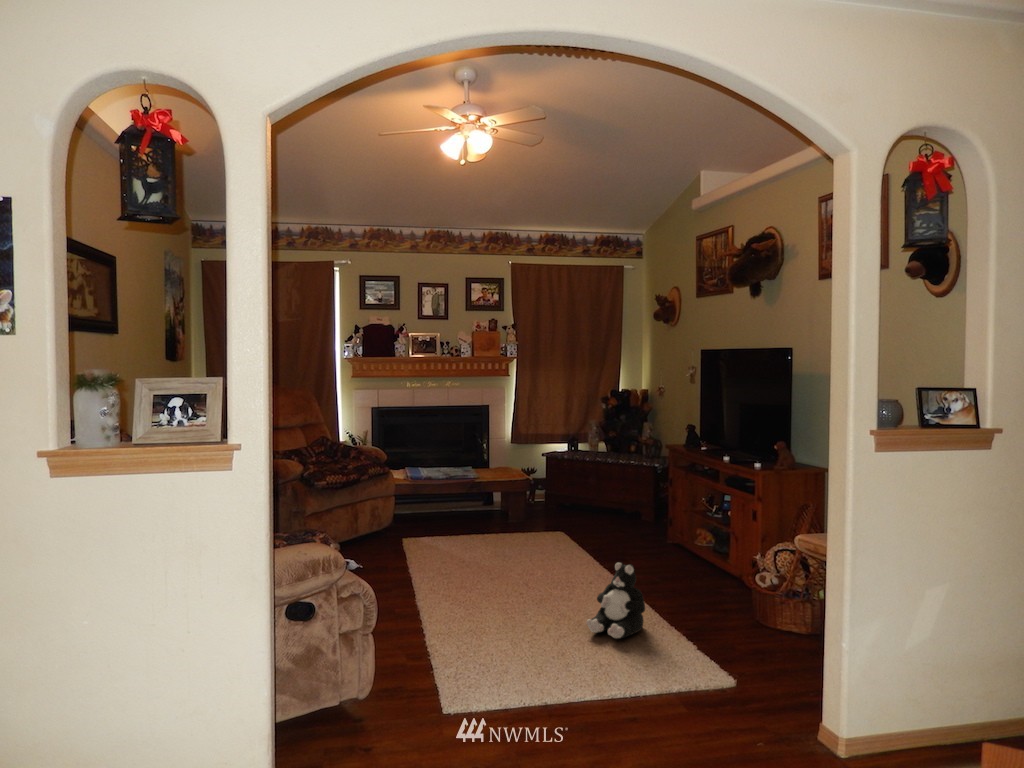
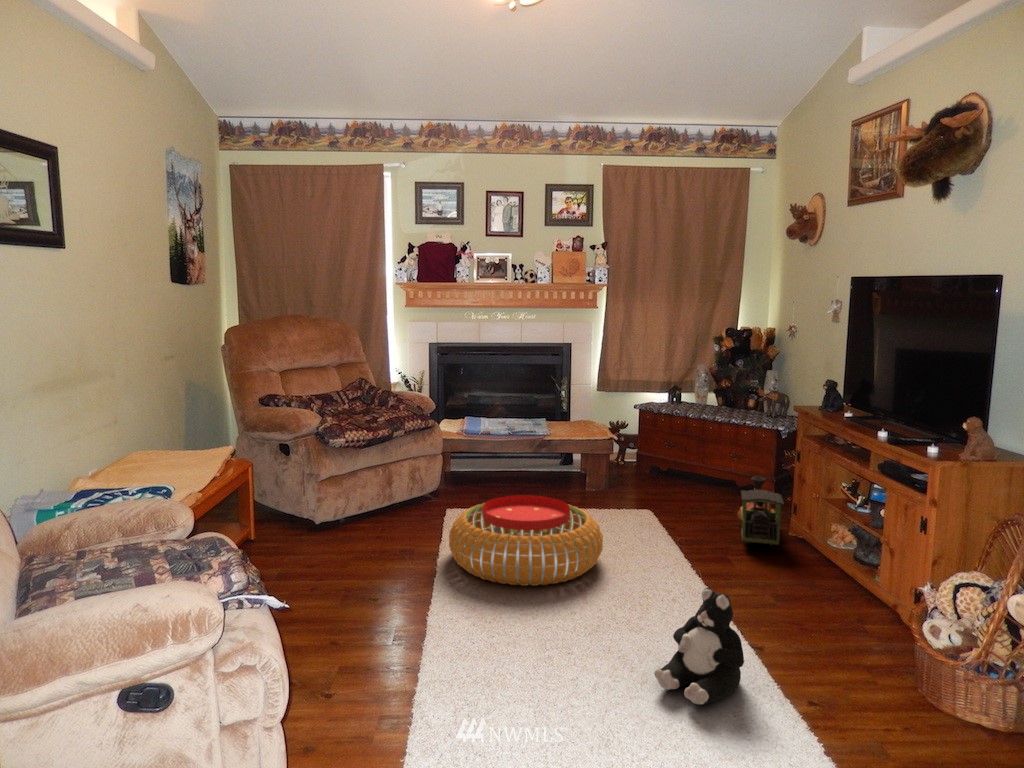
toy train: none [630,500,664,550] -> present [738,476,784,547]
pouf: none [416,520,535,584] -> present [449,495,603,586]

